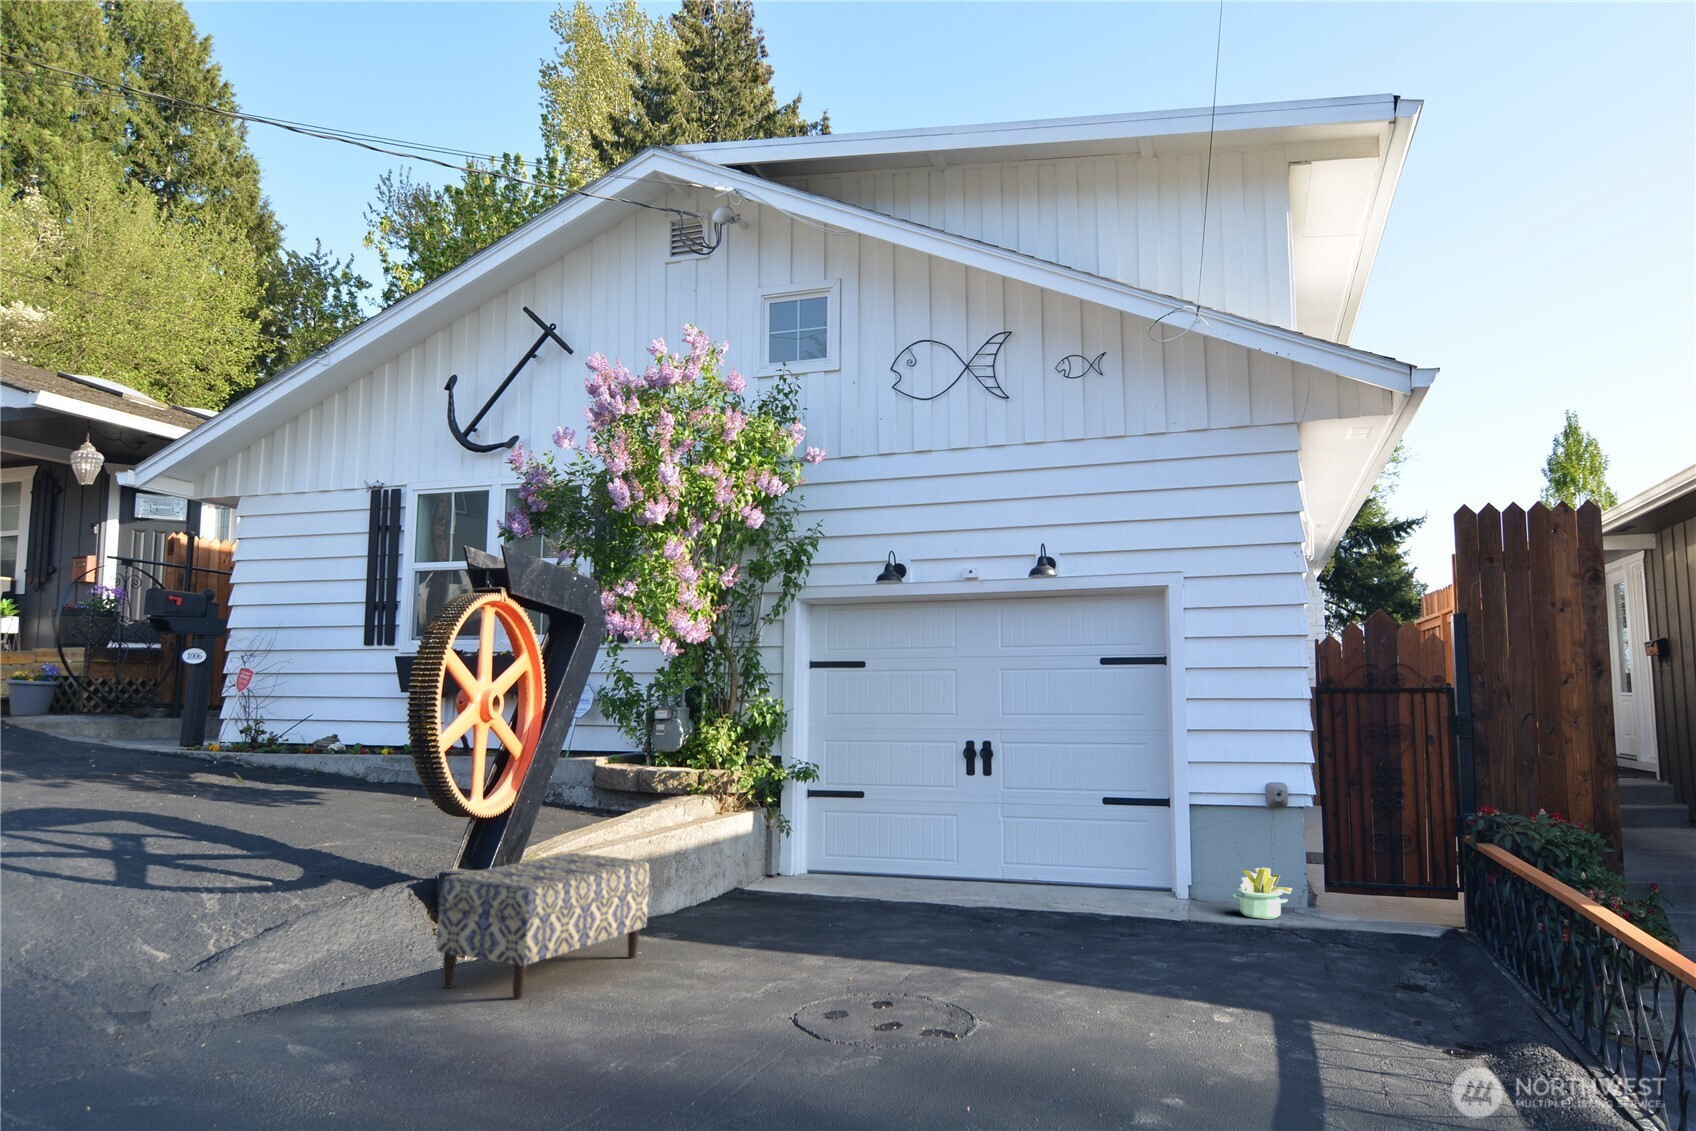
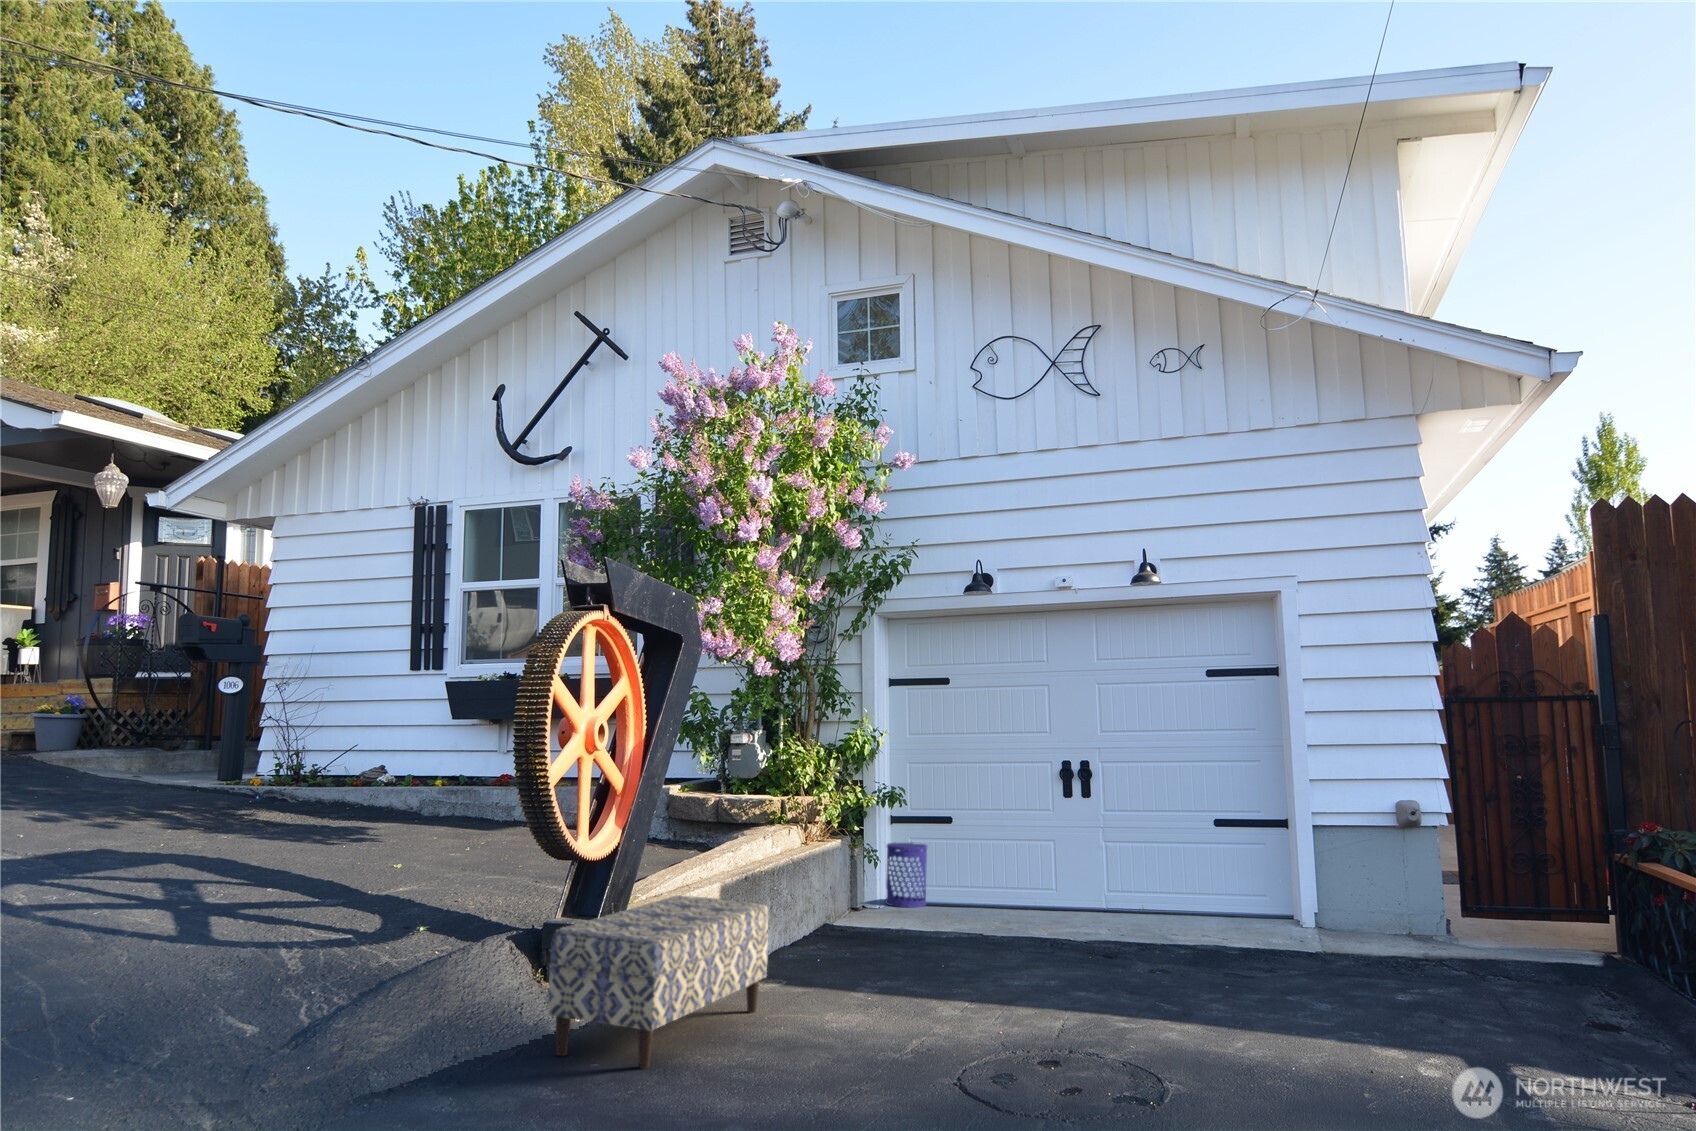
waste bin: none [798,815,839,876] -> present [885,842,927,907]
decorative plant: present [1233,868,1292,919] -> none [1368,892,1435,948]

